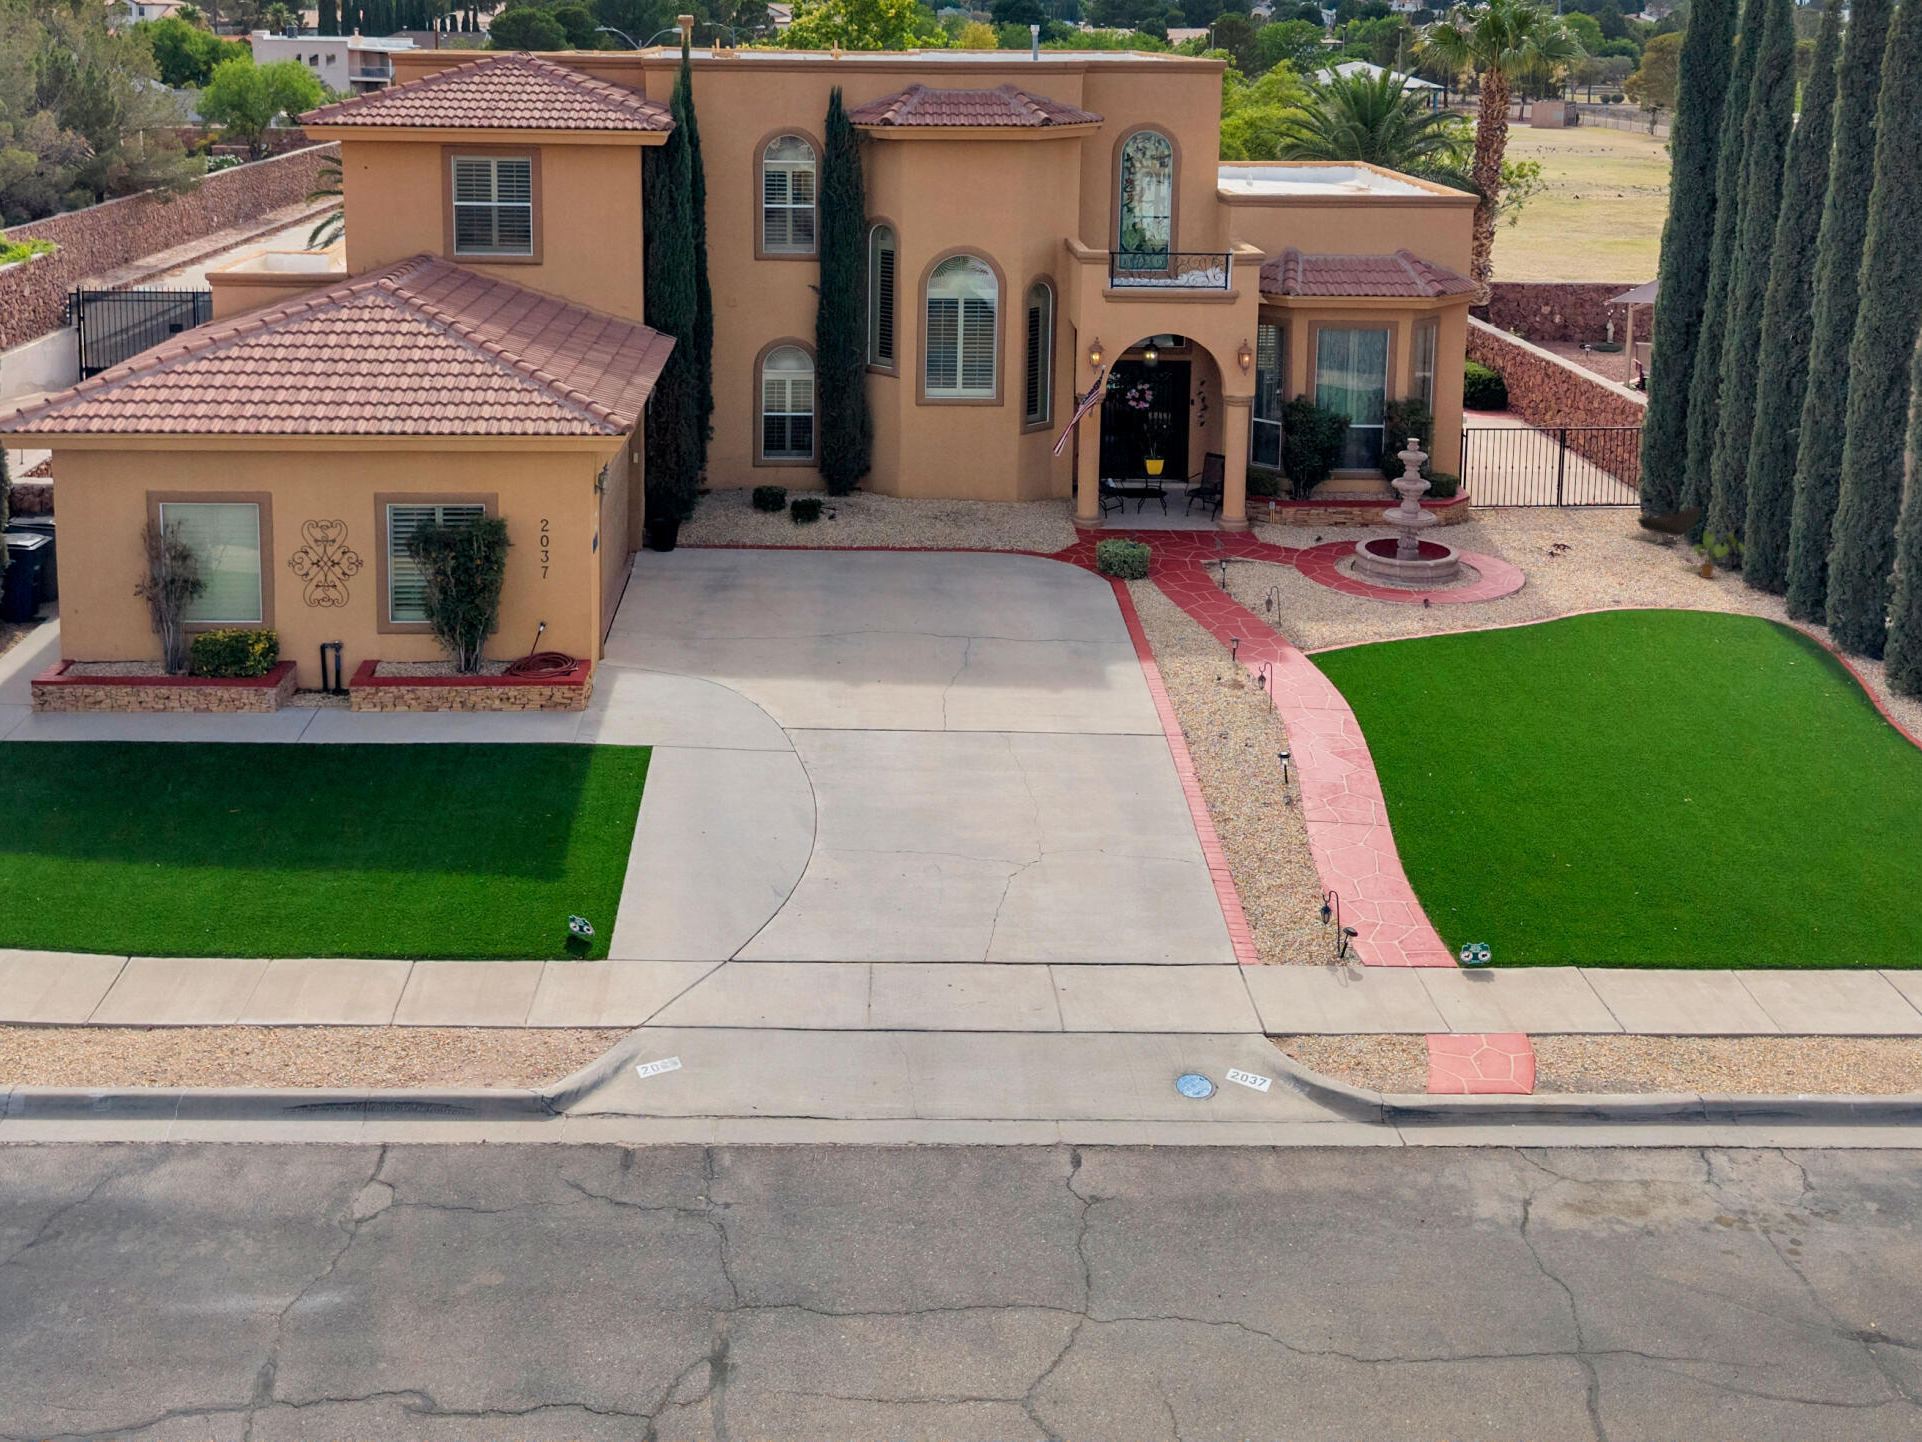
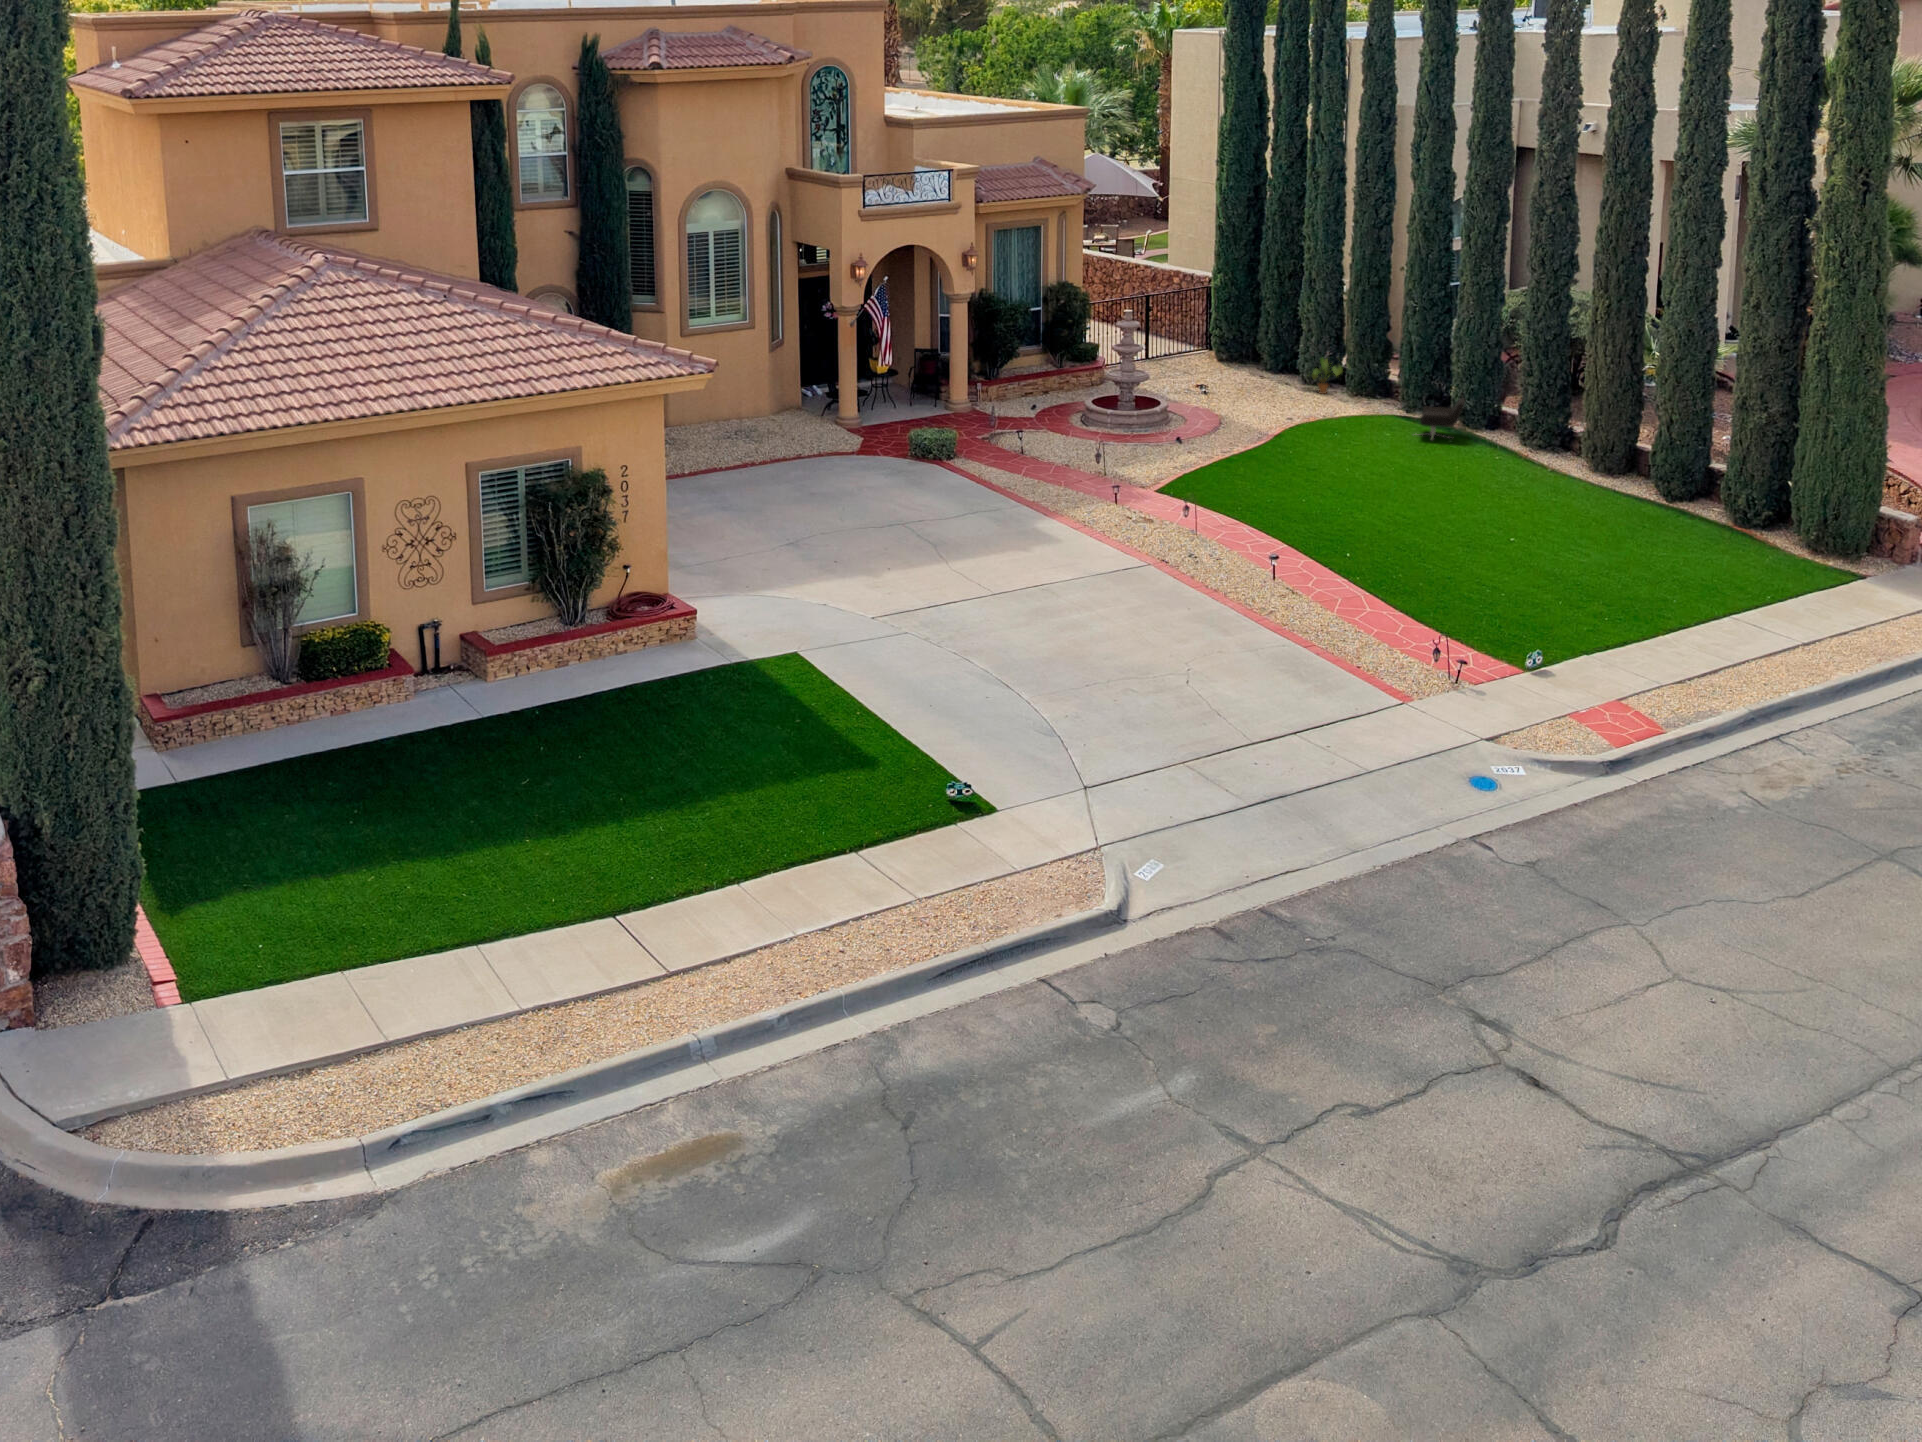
lounge chair: present [1638,506,1700,545] -> present [1420,398,1465,439]

